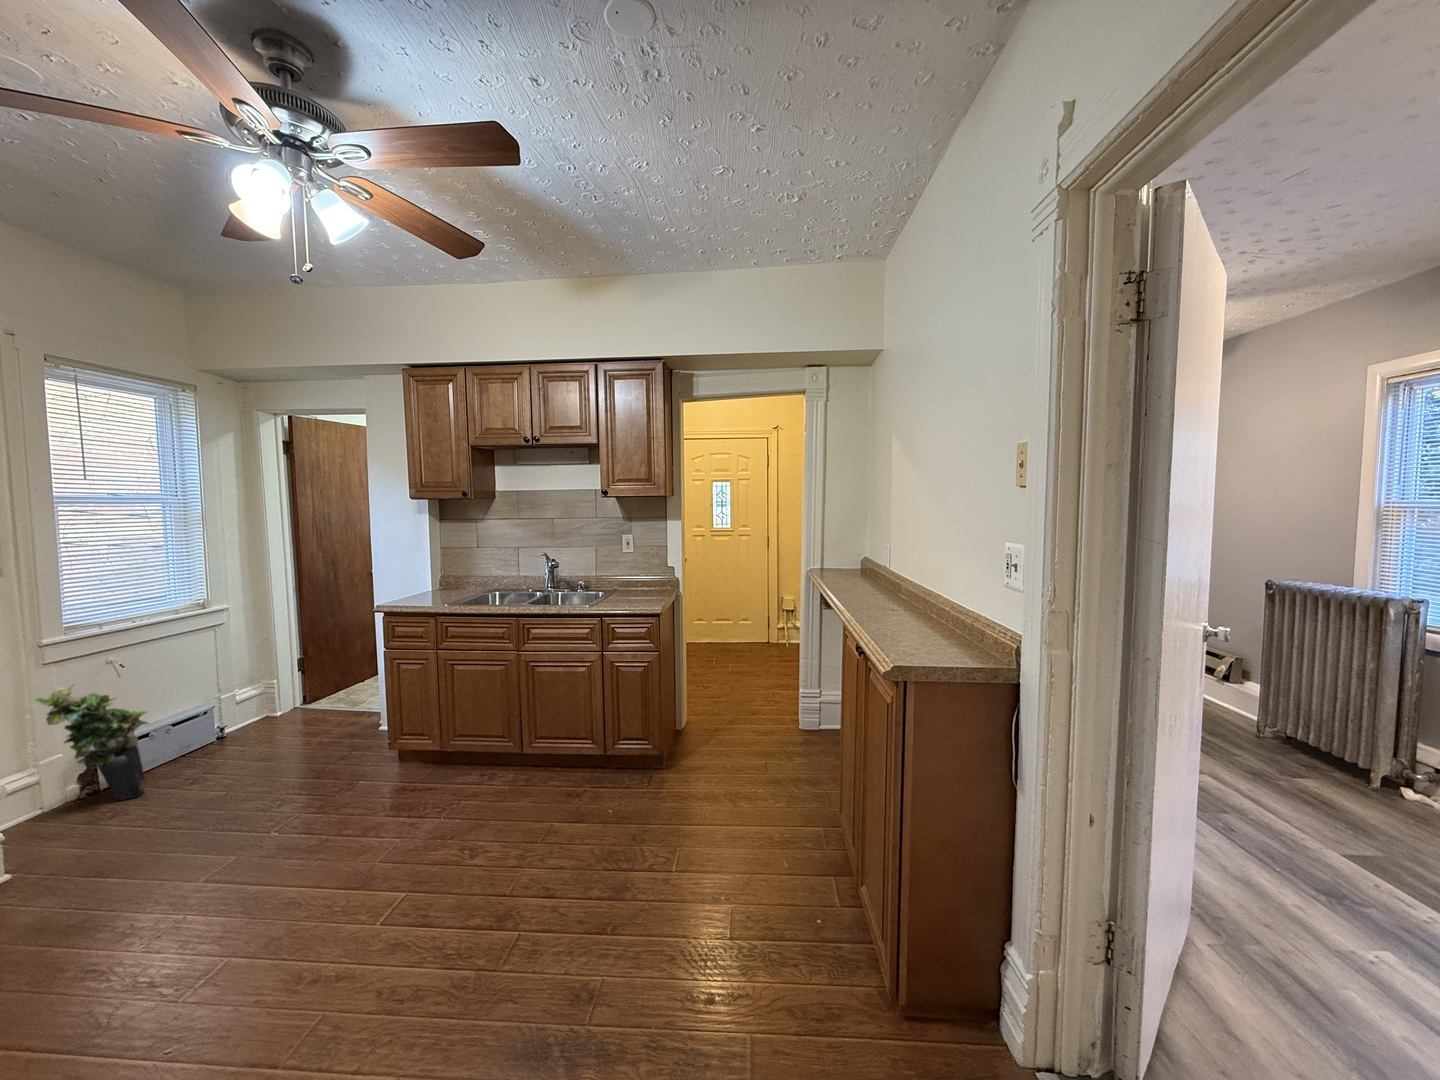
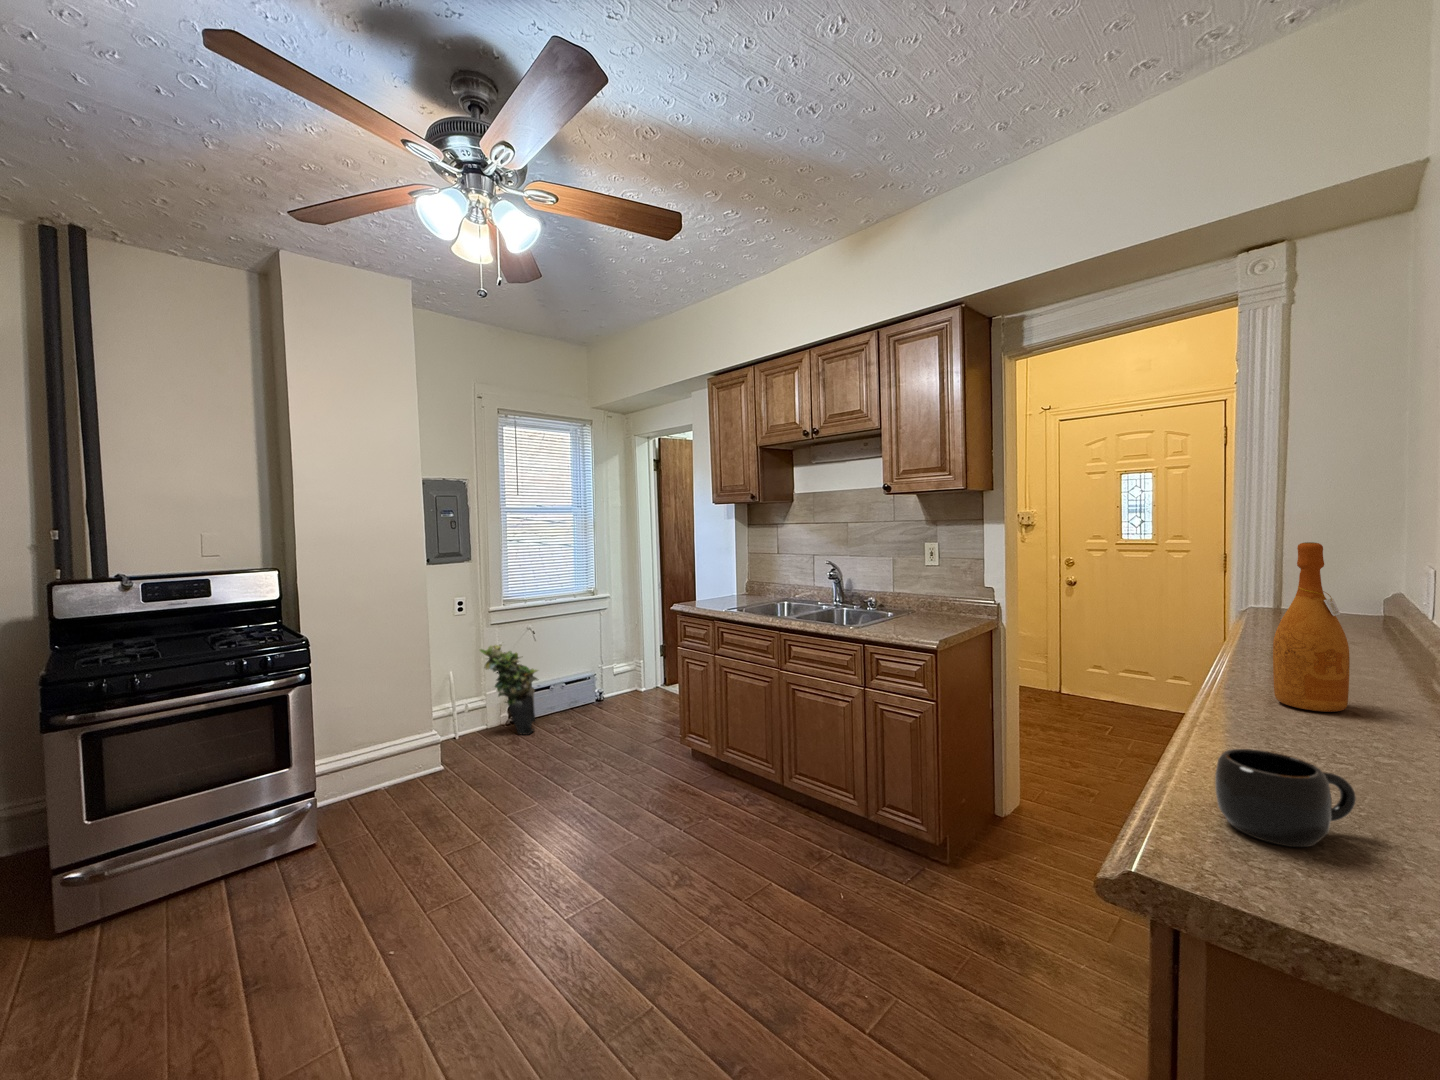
wine bottle: none [867,535,891,610] -> present [1273,542,1350,712]
mug: none [892,618,927,649] -> present [1215,749,1356,847]

